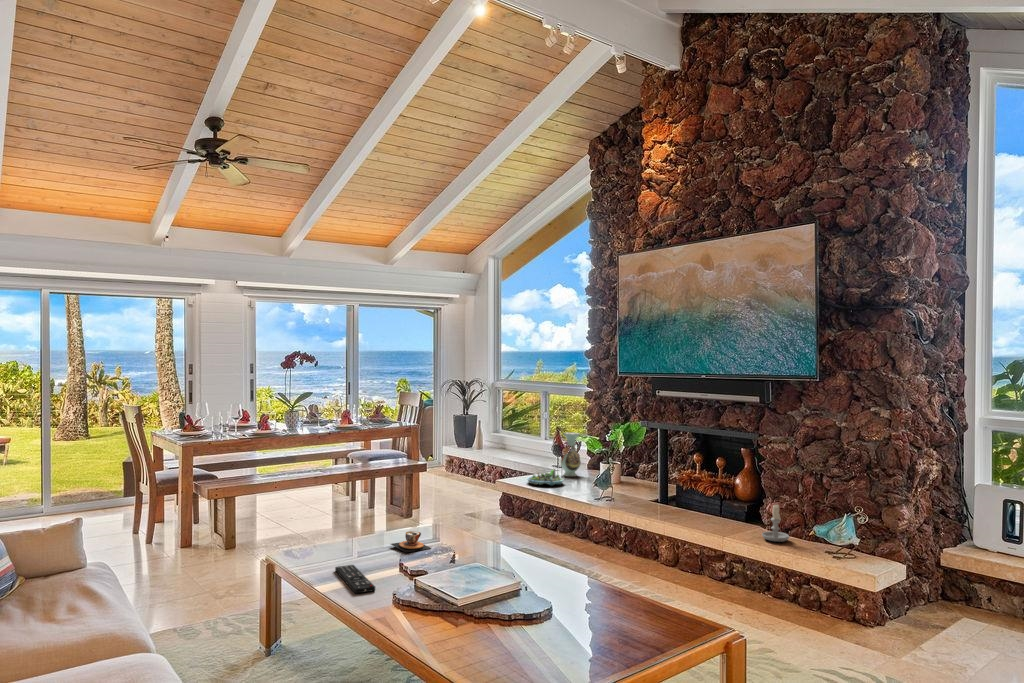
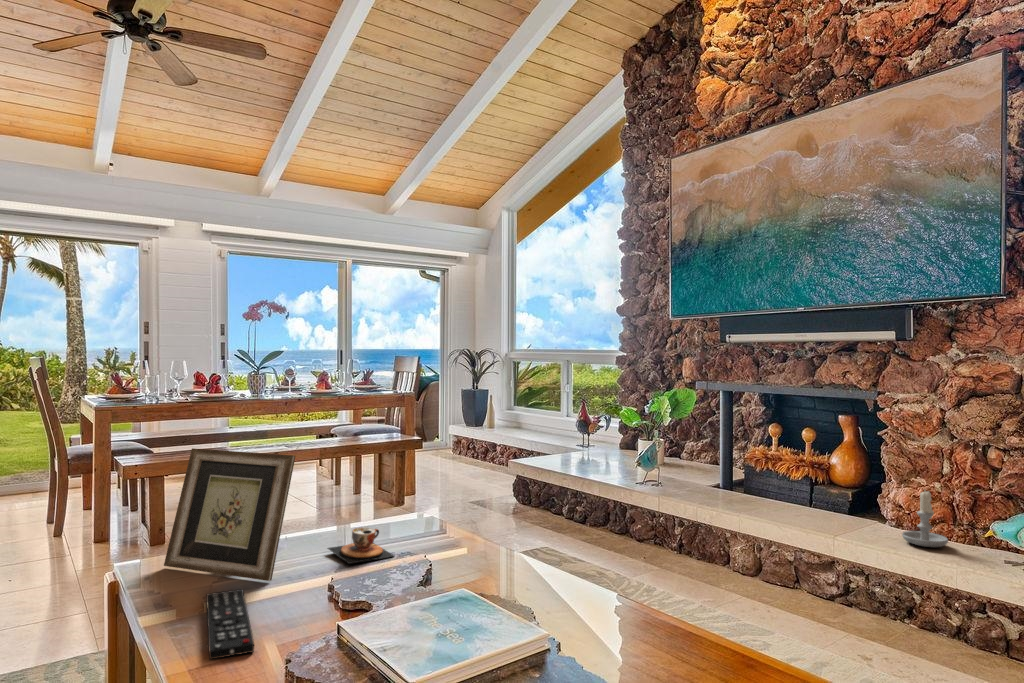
decorative vase: present [561,432,581,477] -> none [588,401,613,456]
succulent planter: present [527,469,564,485] -> none [547,443,594,466]
picture frame: none [298,485,375,561] -> present [164,448,295,581]

